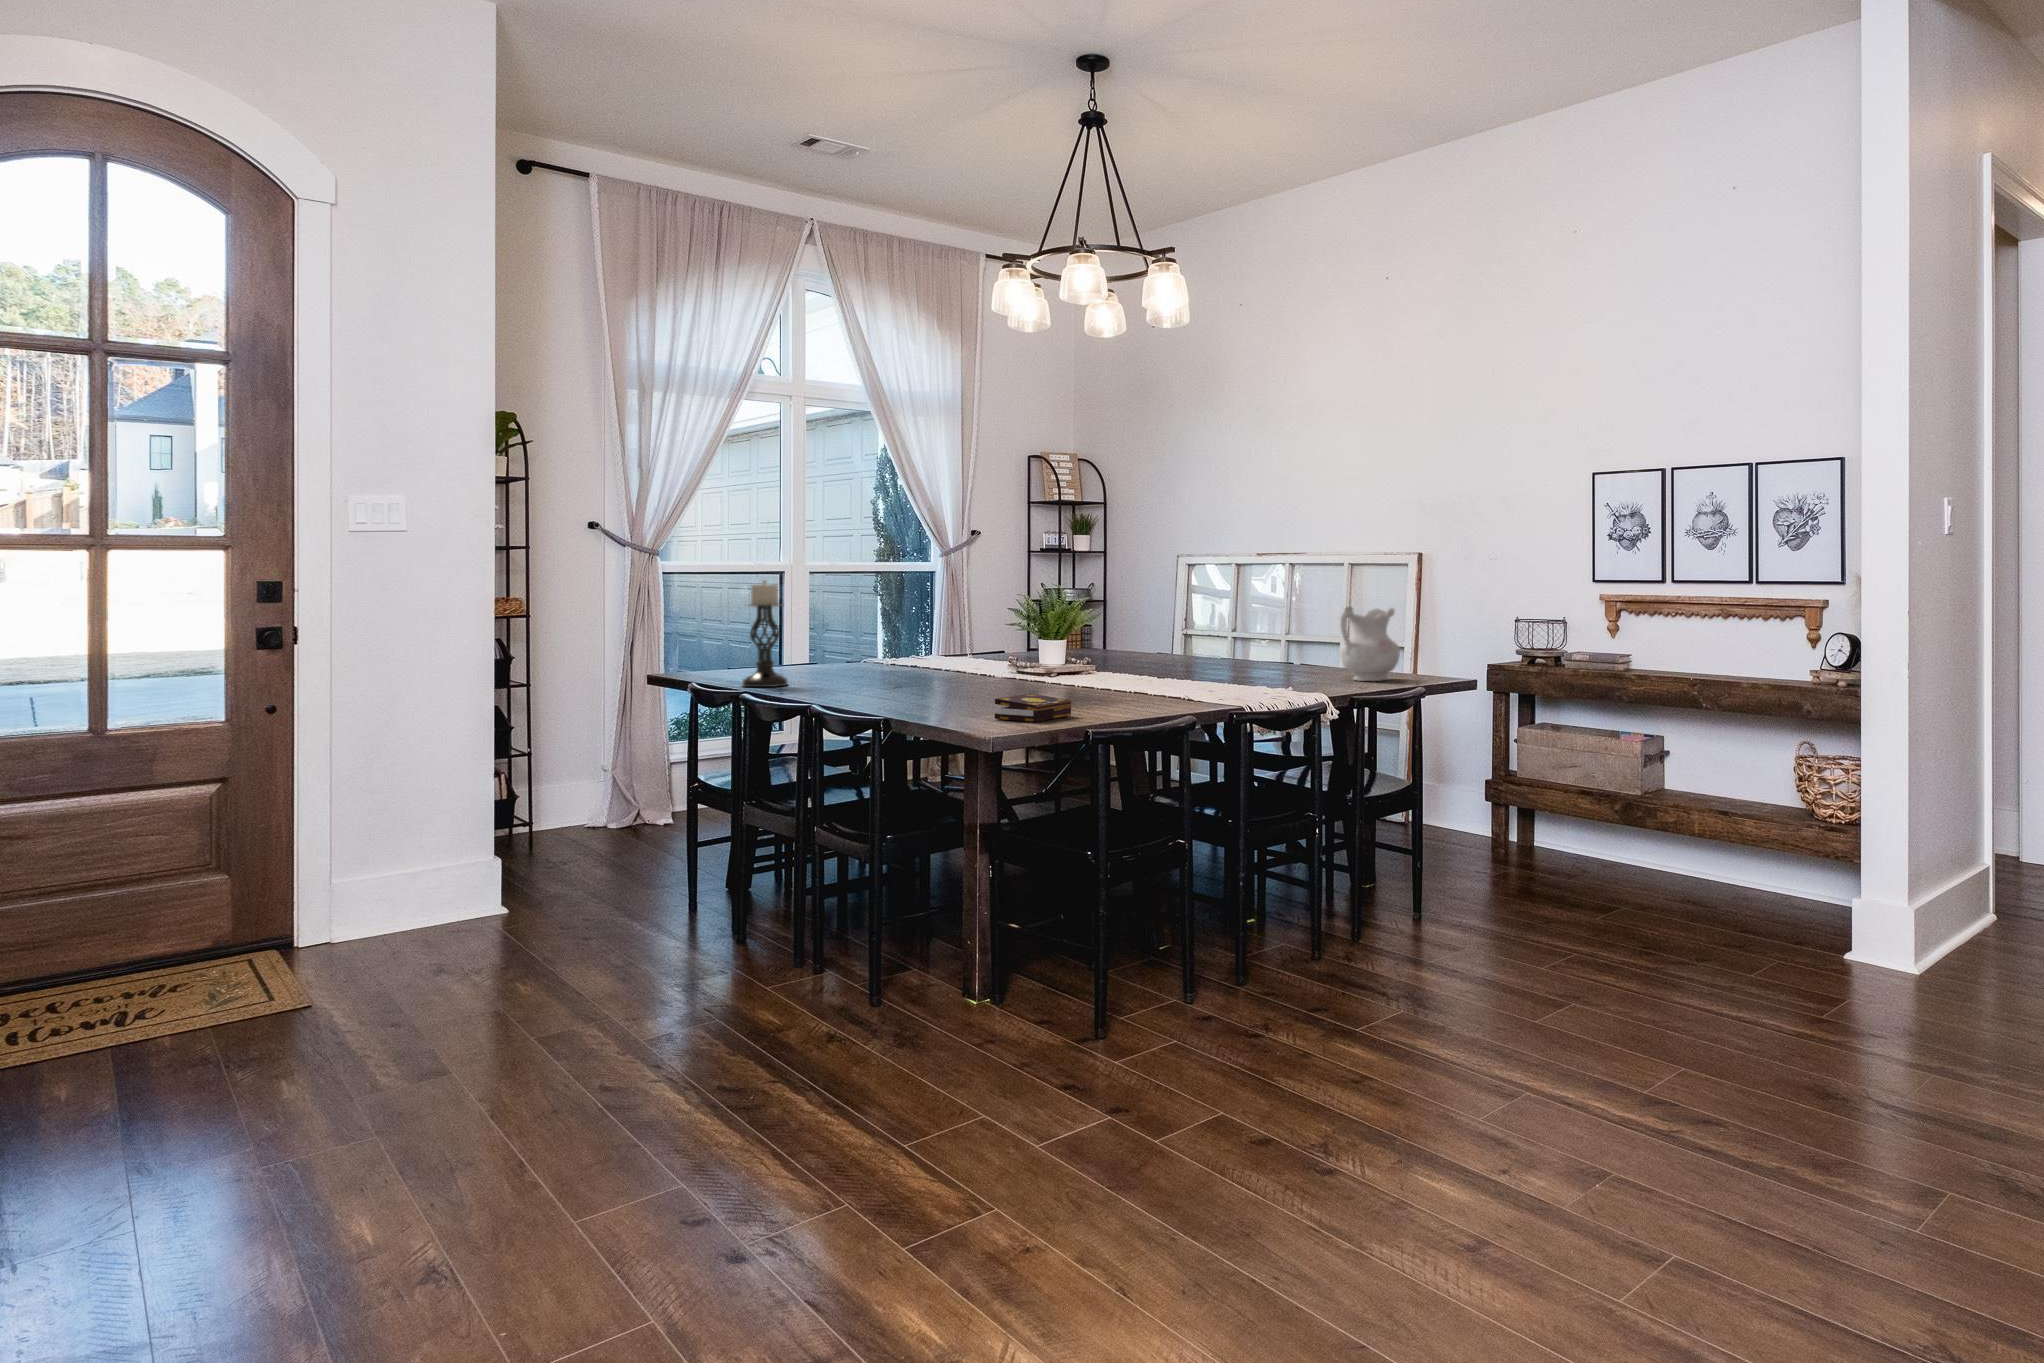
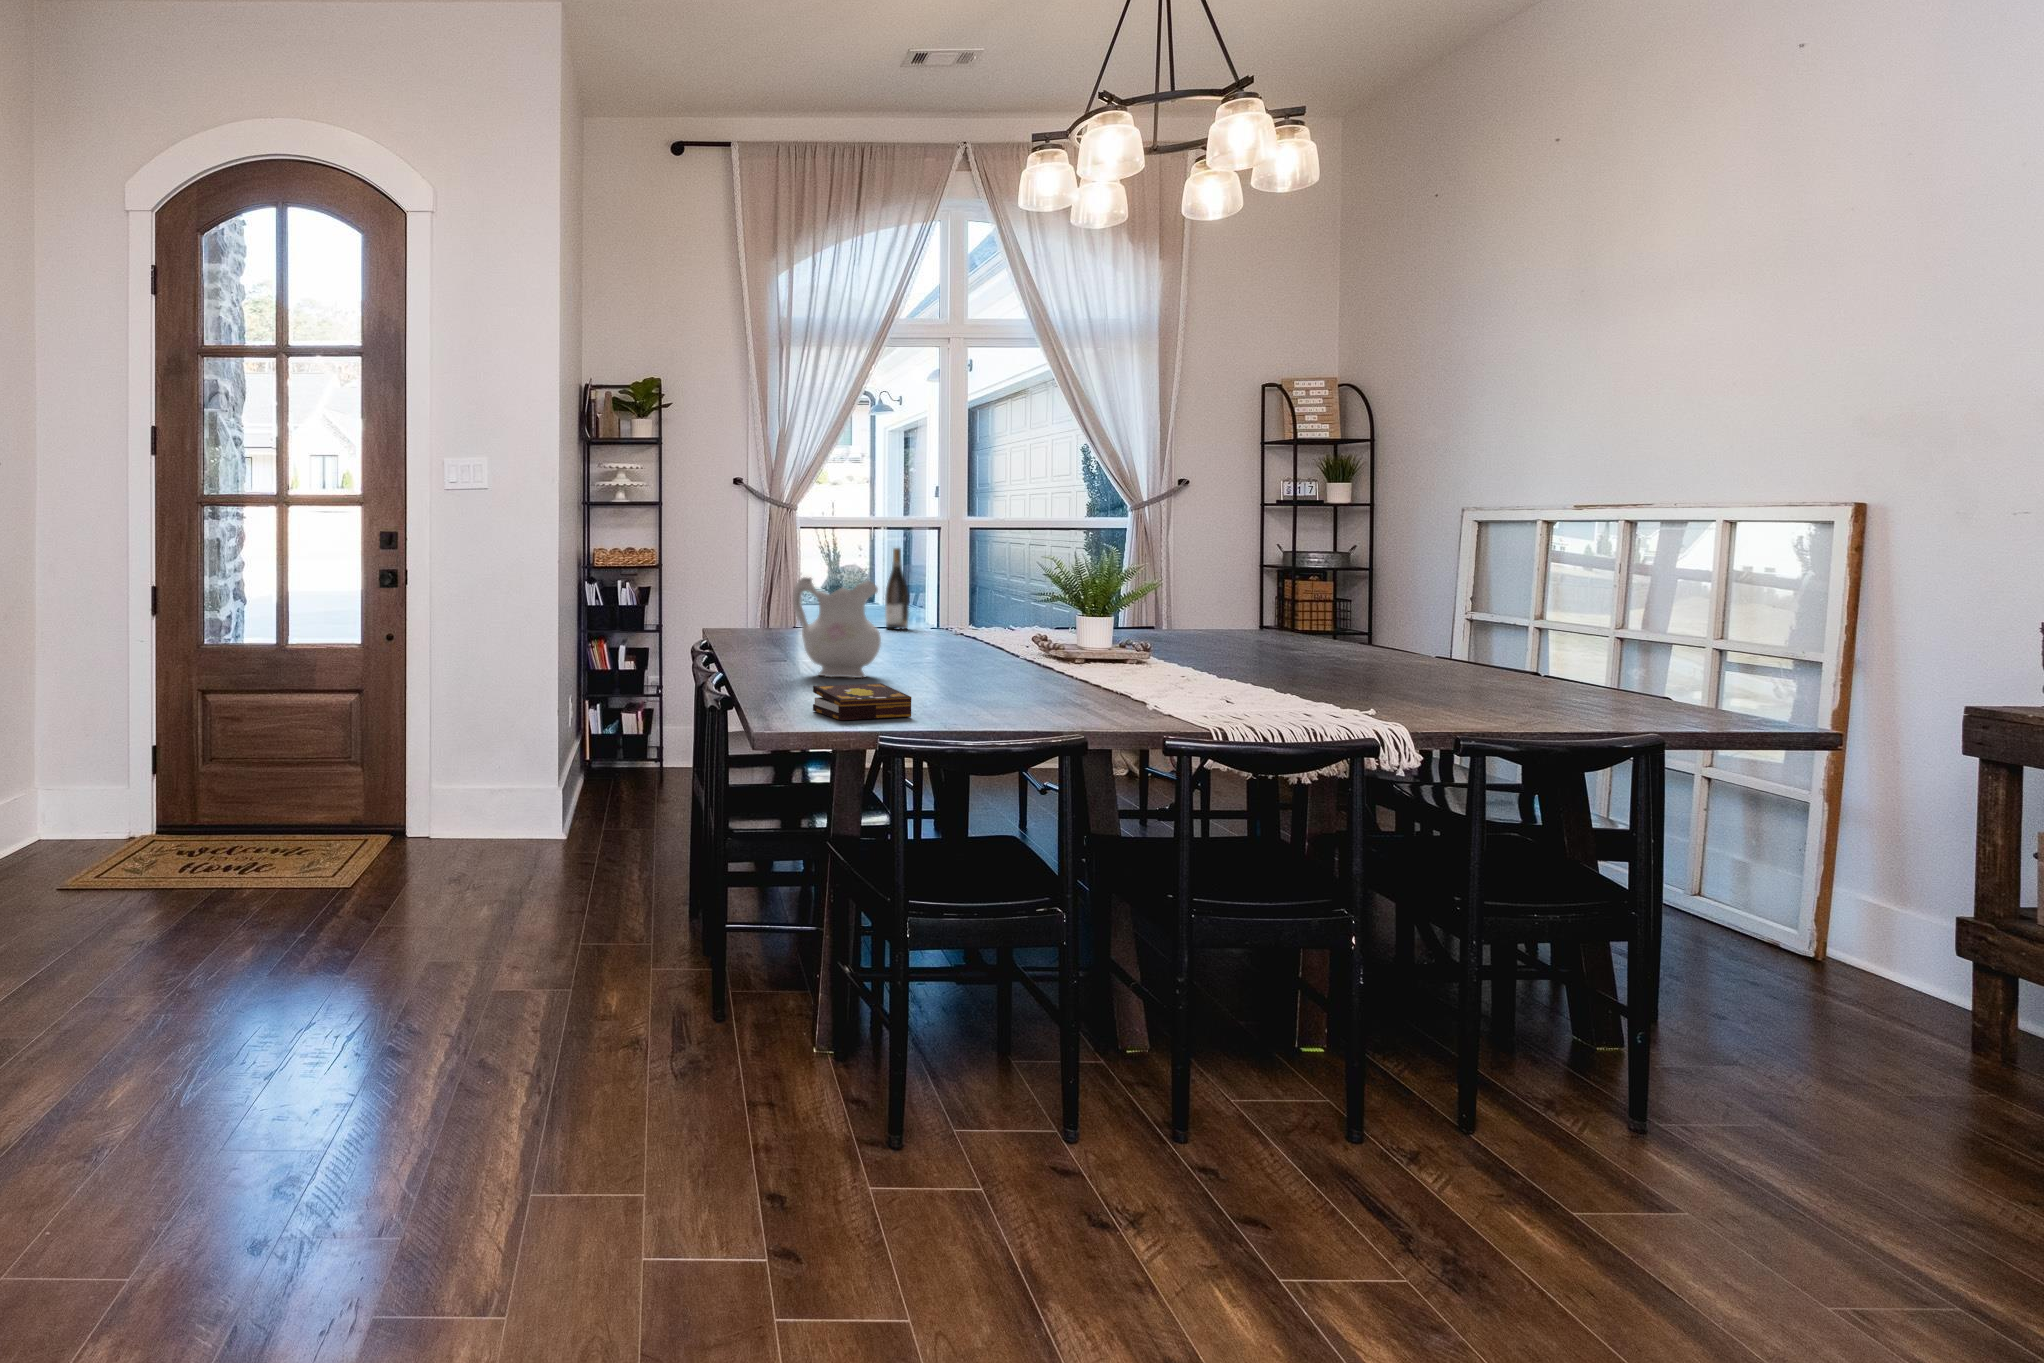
candle holder: present [742,580,788,687] -> none [744,535,792,648]
wine bottle: none [807,592,829,668] -> present [885,548,909,629]
ceramic pitcher: present [1340,607,1400,681] -> present [793,577,881,678]

